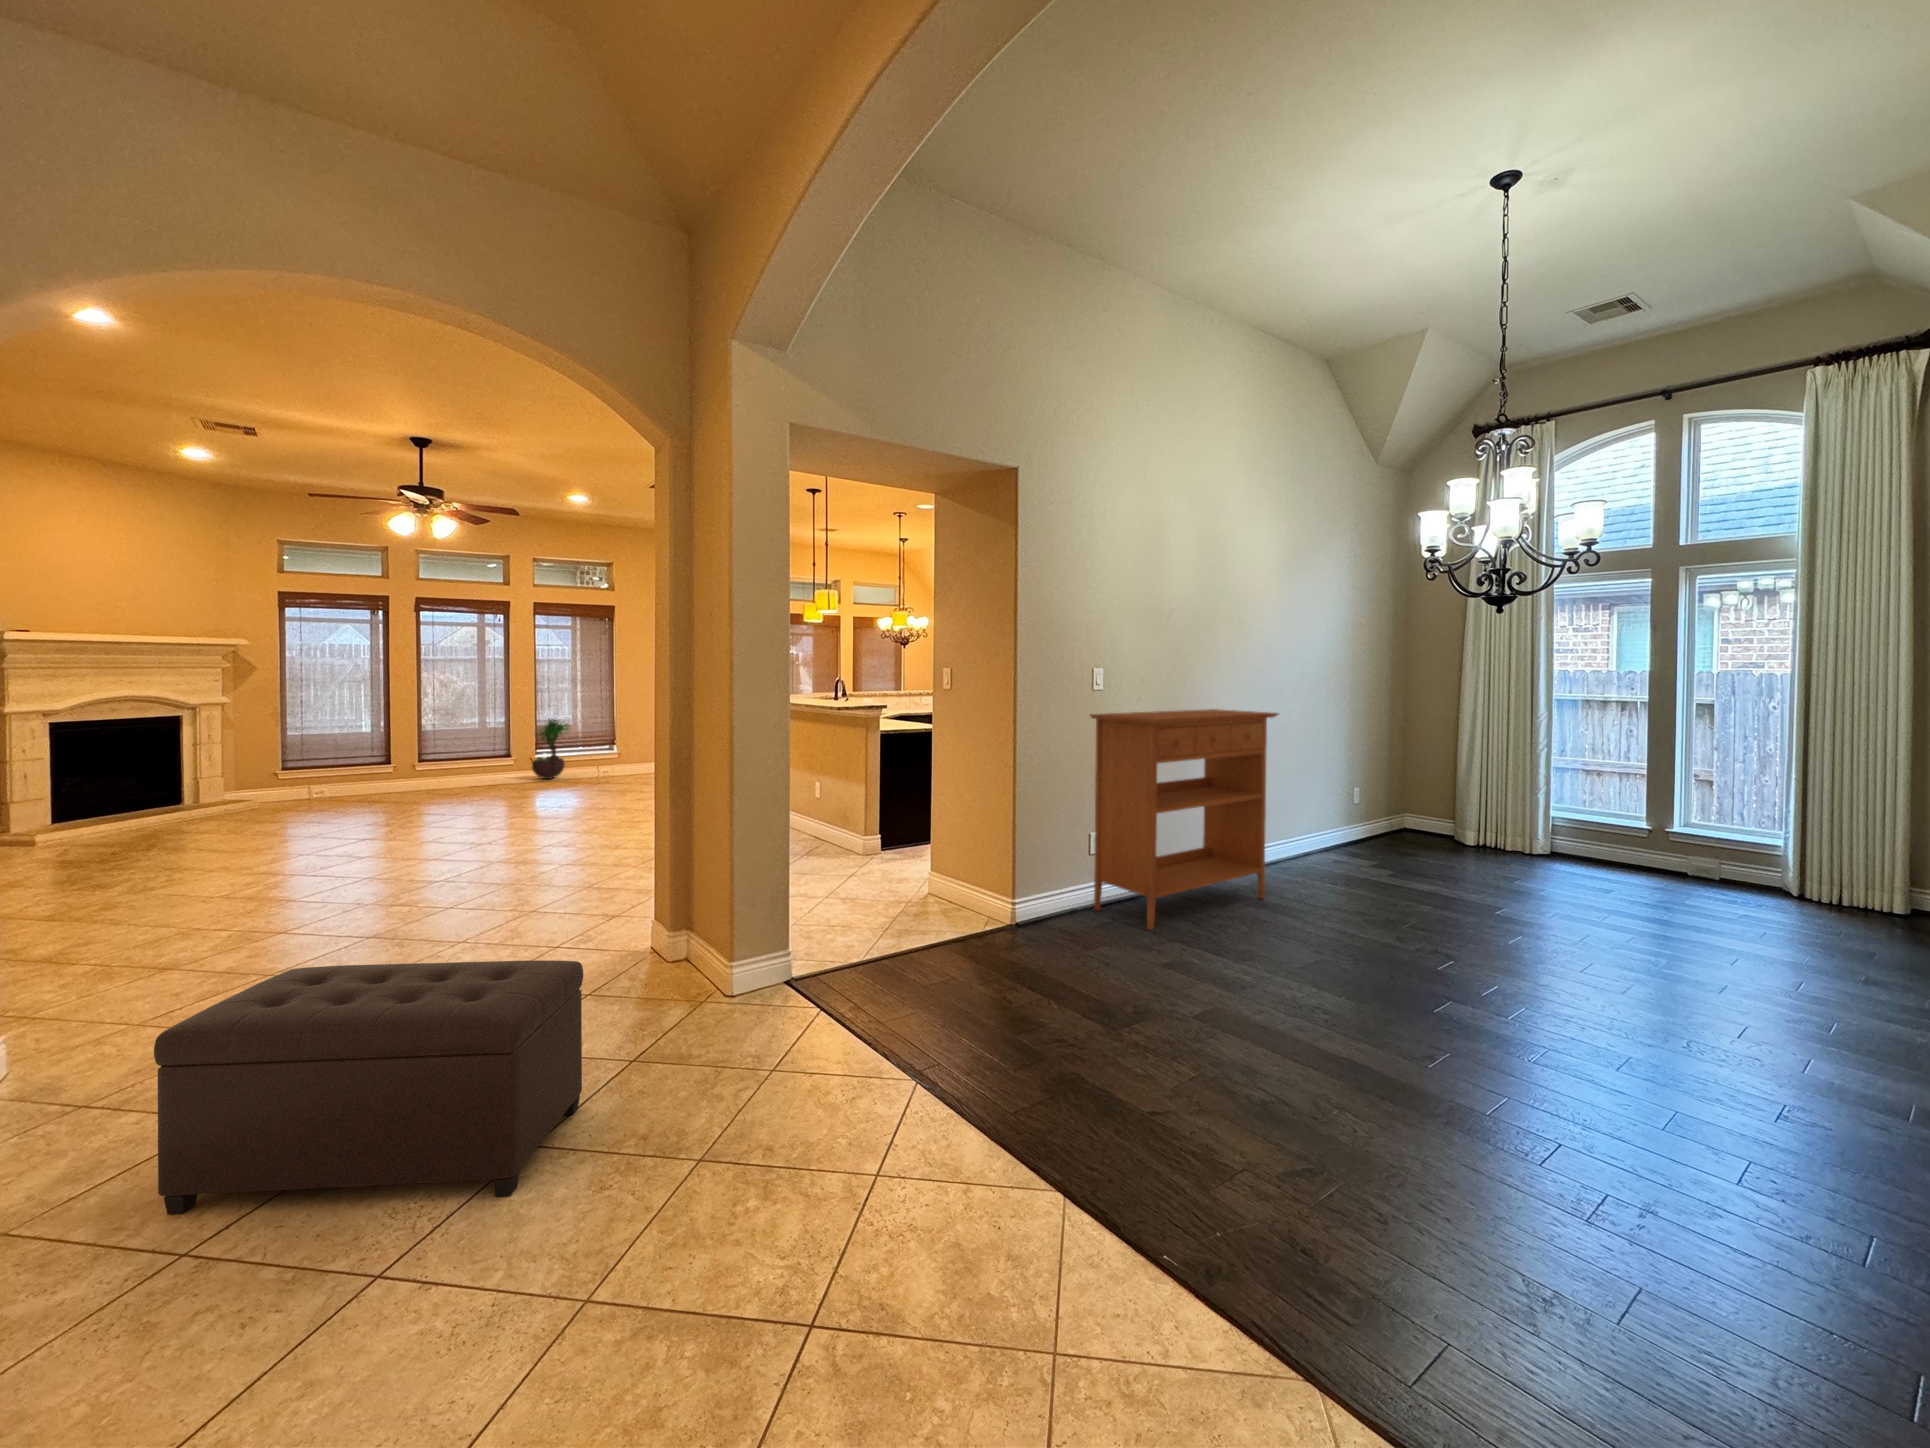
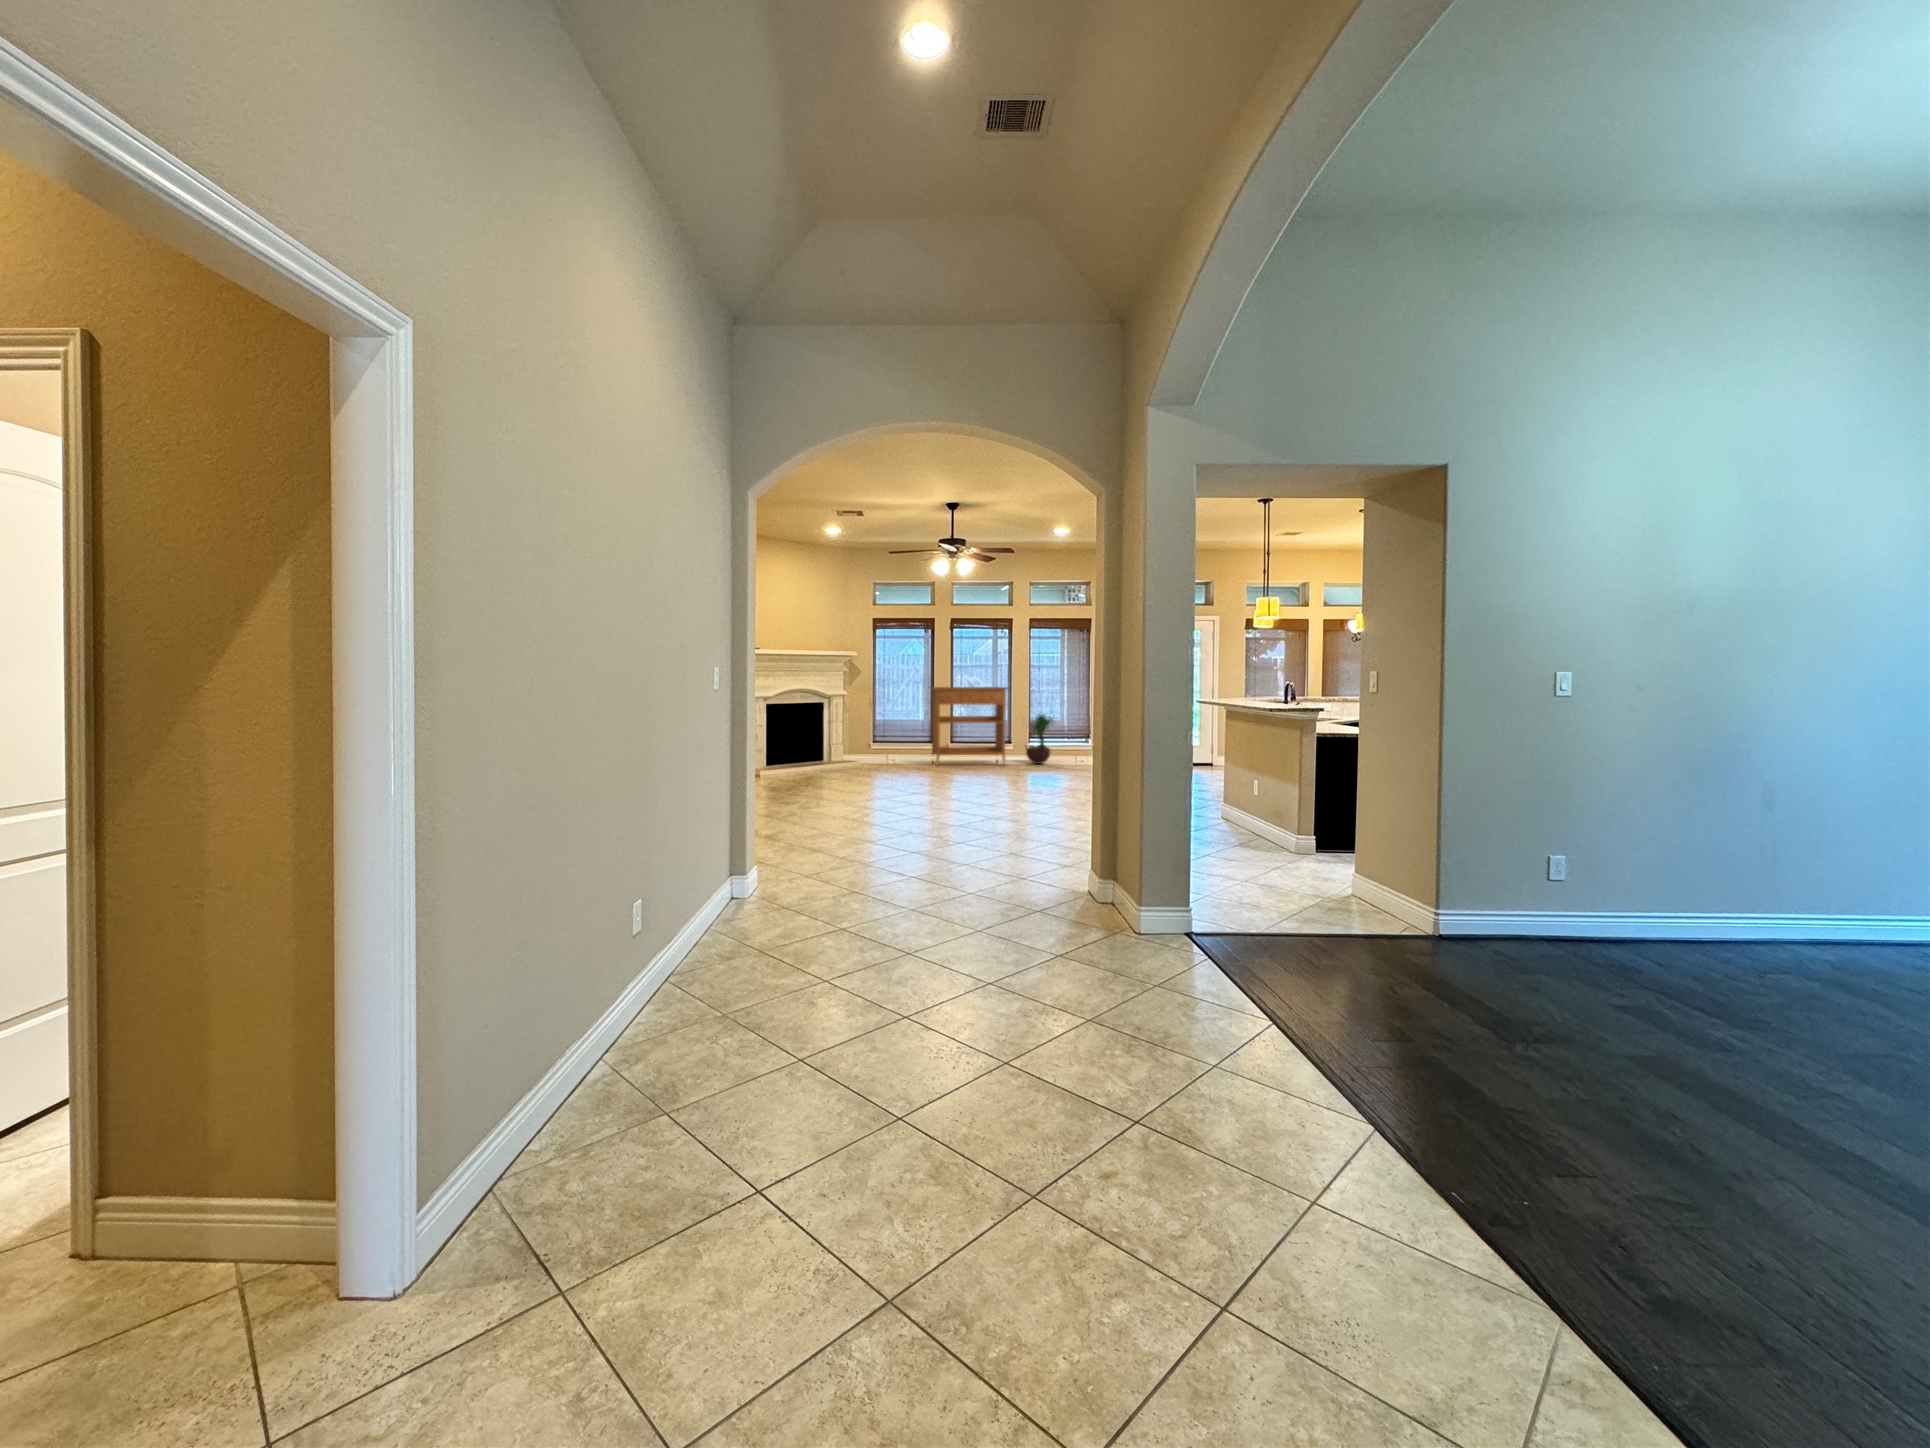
console table: present [1090,709,1278,930] -> present [931,687,1008,766]
ottoman: present [154,960,584,1214] -> none [821,848,1024,1002]

